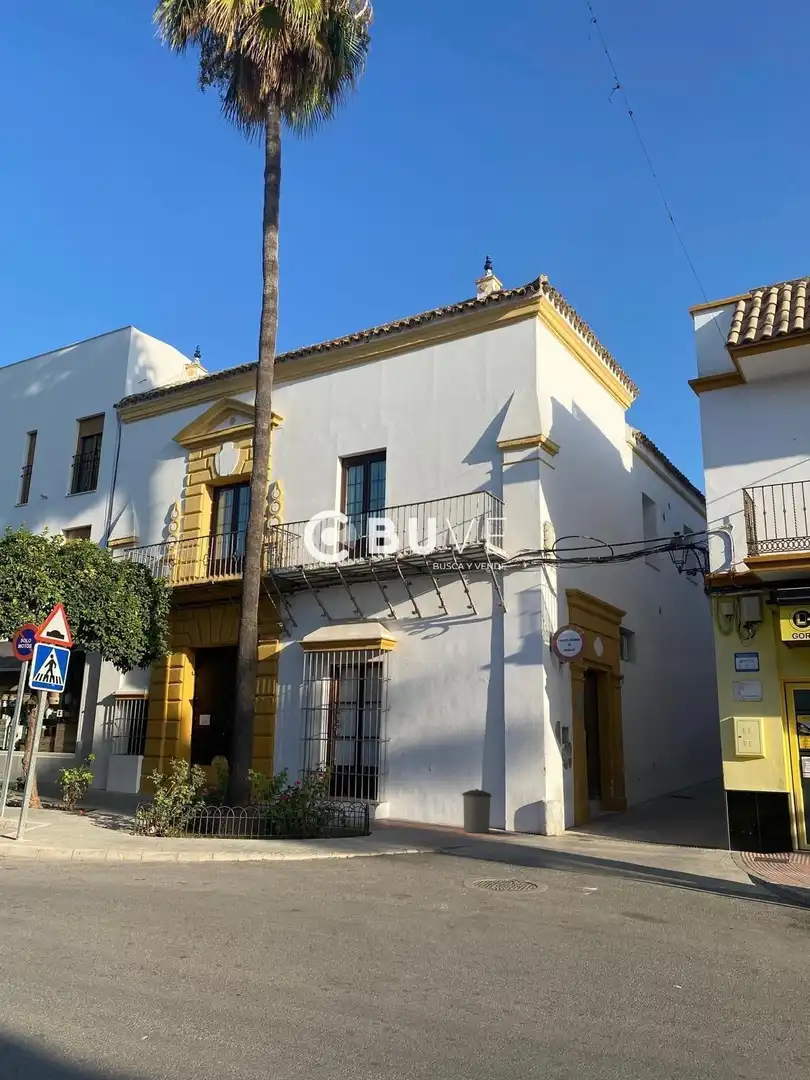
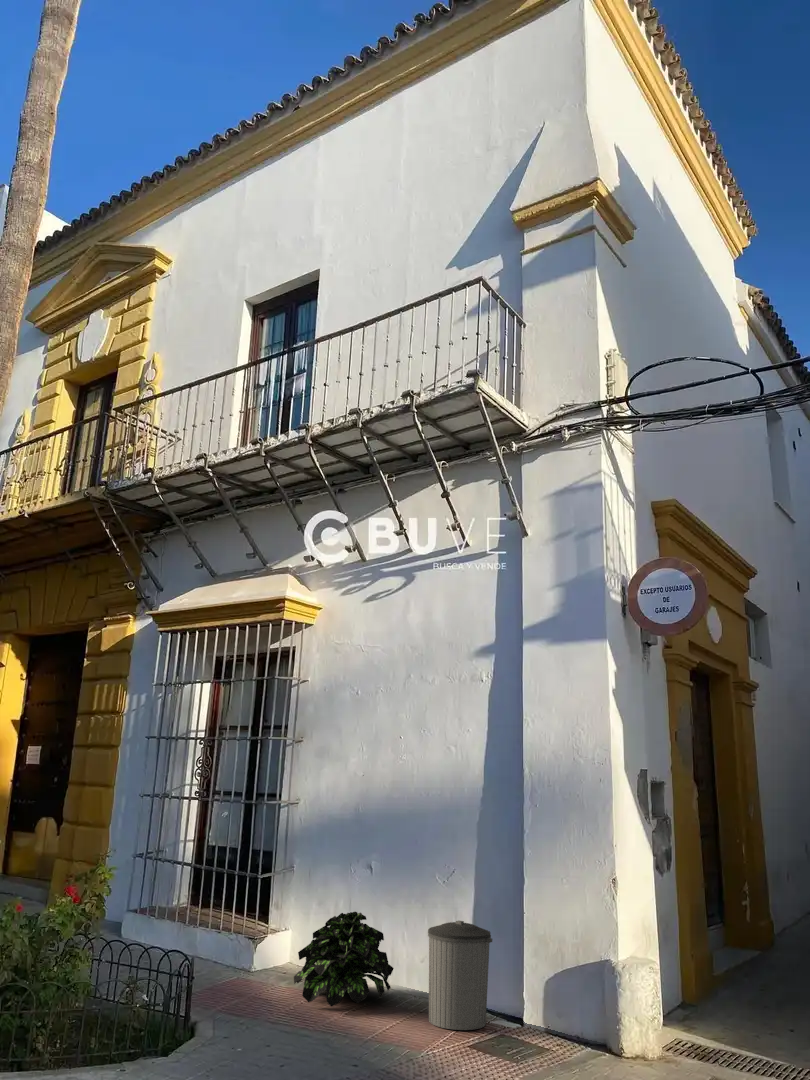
potted plant: none [401,788,445,827] -> present [294,912,394,1007]

